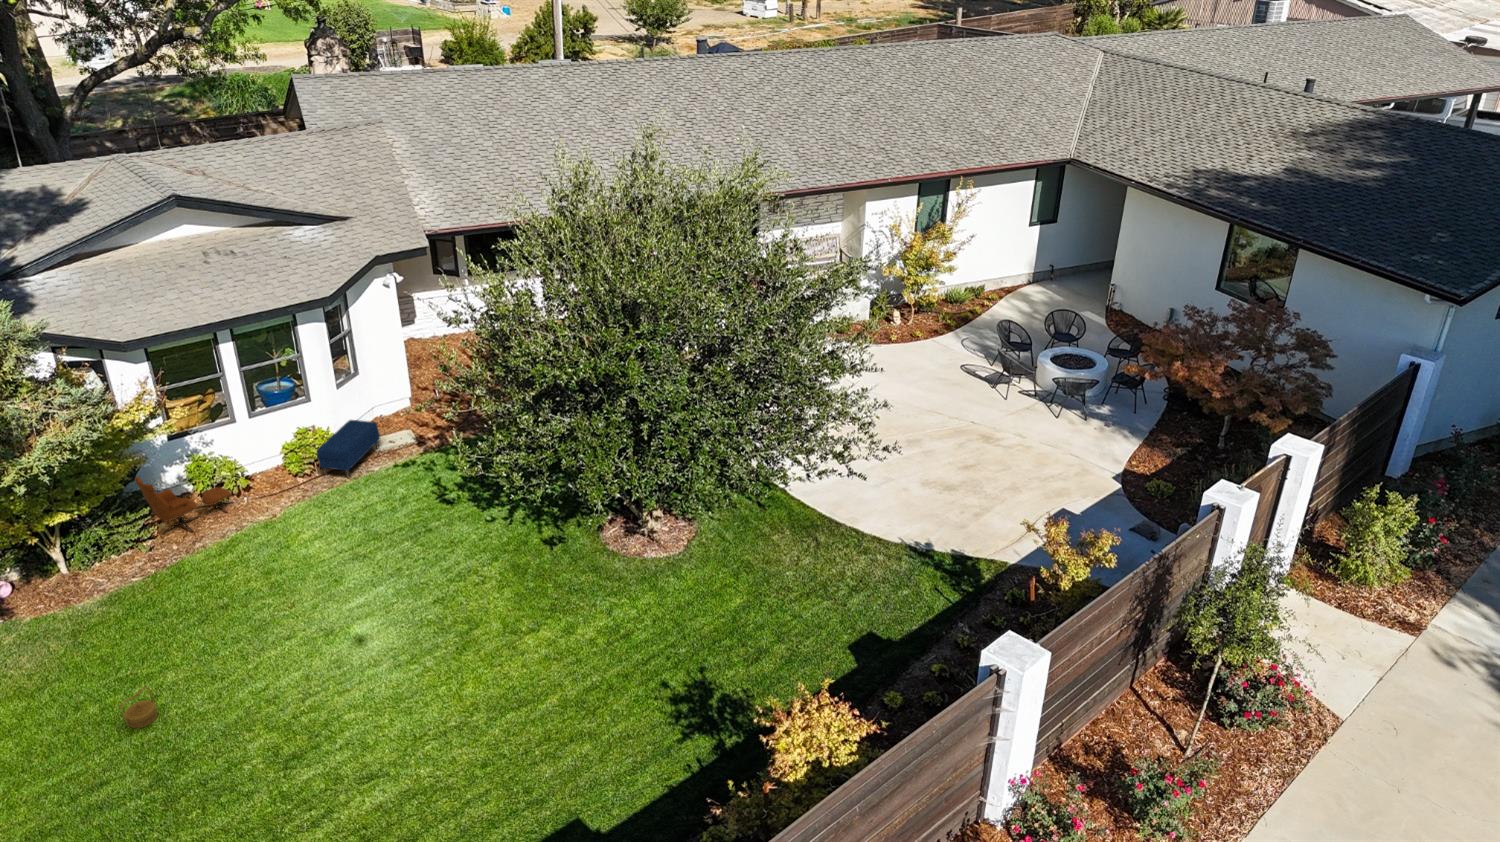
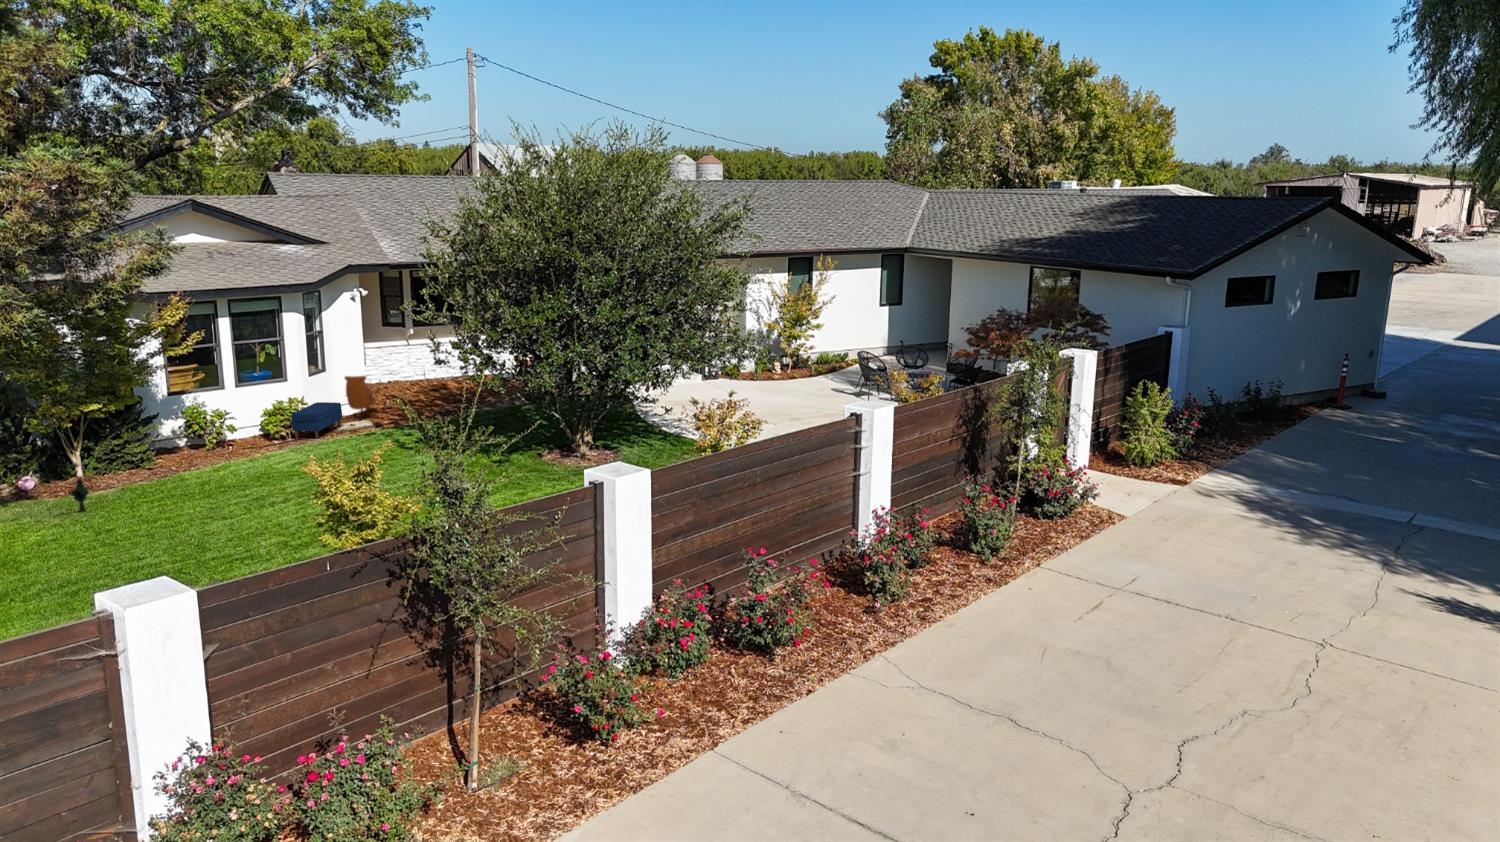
lounge chair: present [135,477,232,531] -> present [345,376,376,418]
decorative plant: none [30,620,58,659] -> present [69,477,89,512]
basket: present [120,687,158,728] -> none [155,503,182,534]

